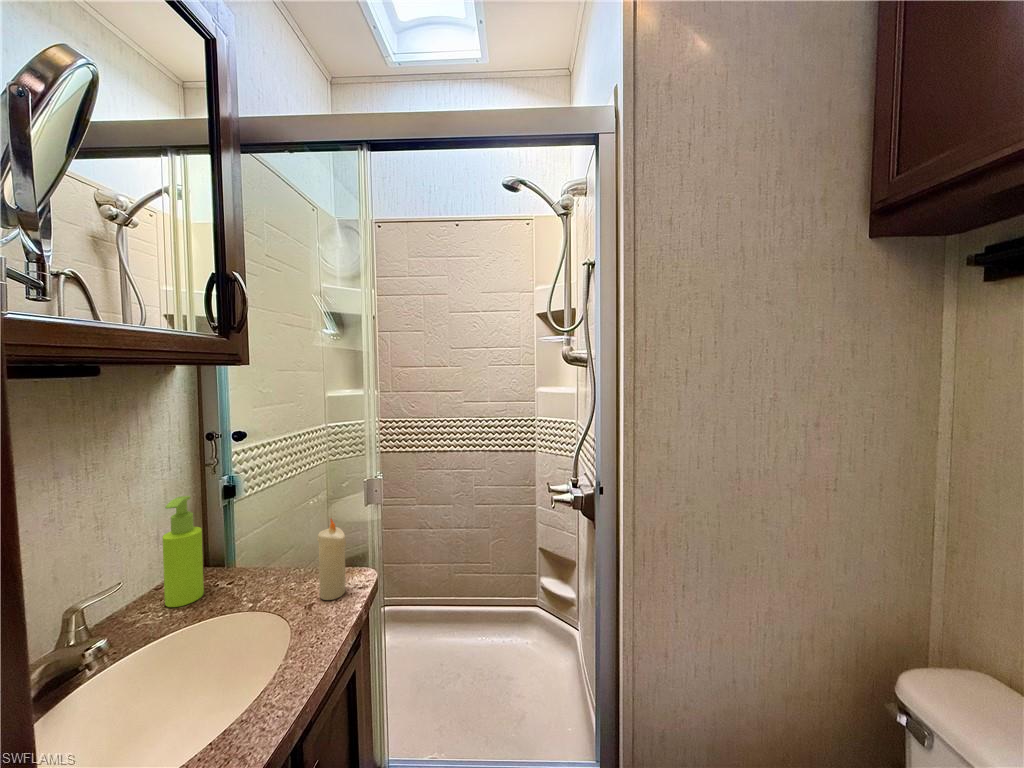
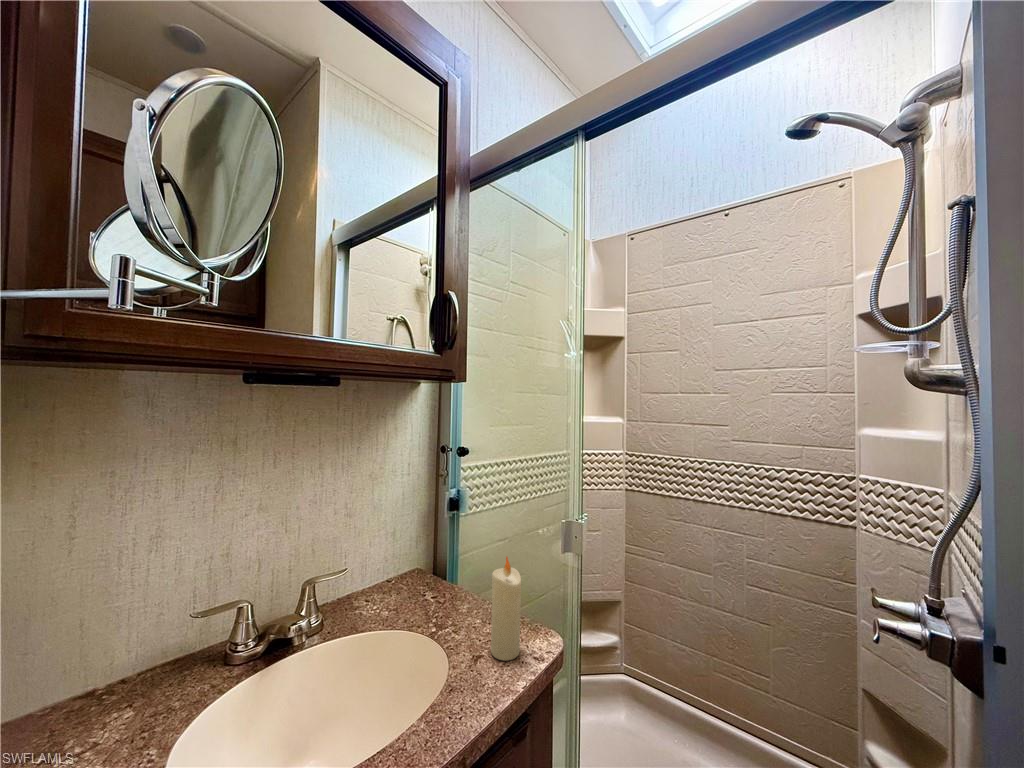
soap dispenser: present [162,496,204,607] -> none [384,500,416,605]

